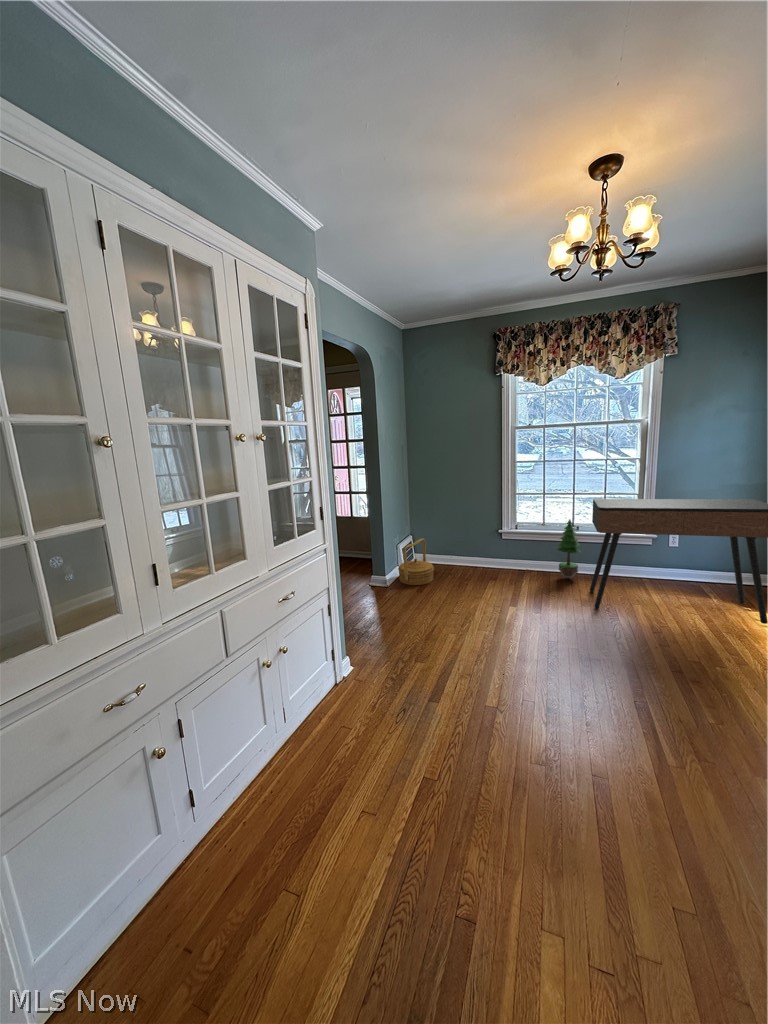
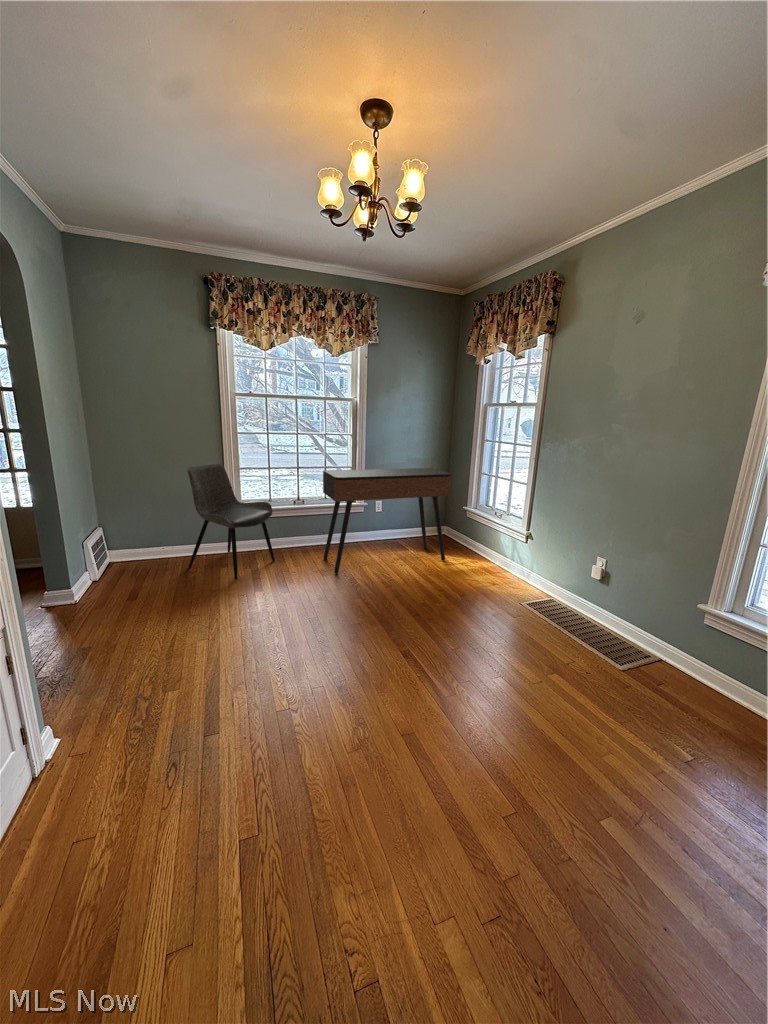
dining chair: none [464,491,538,594] -> present [188,464,275,580]
potted tree: present [557,519,581,579] -> none [288,491,311,551]
woven basket: present [398,538,434,585] -> none [90,529,147,593]

